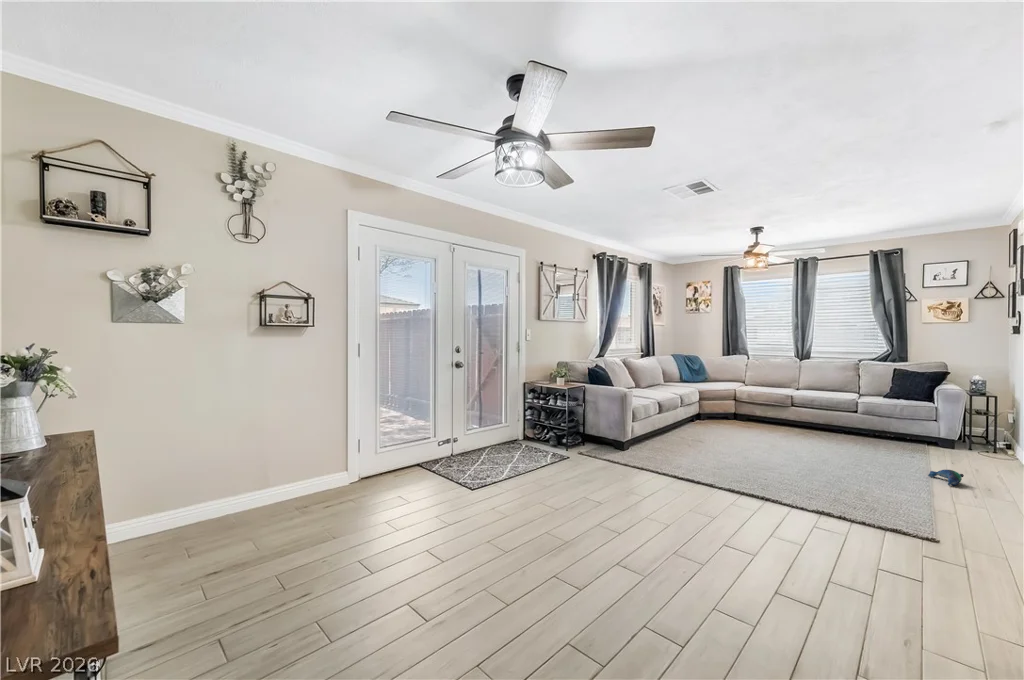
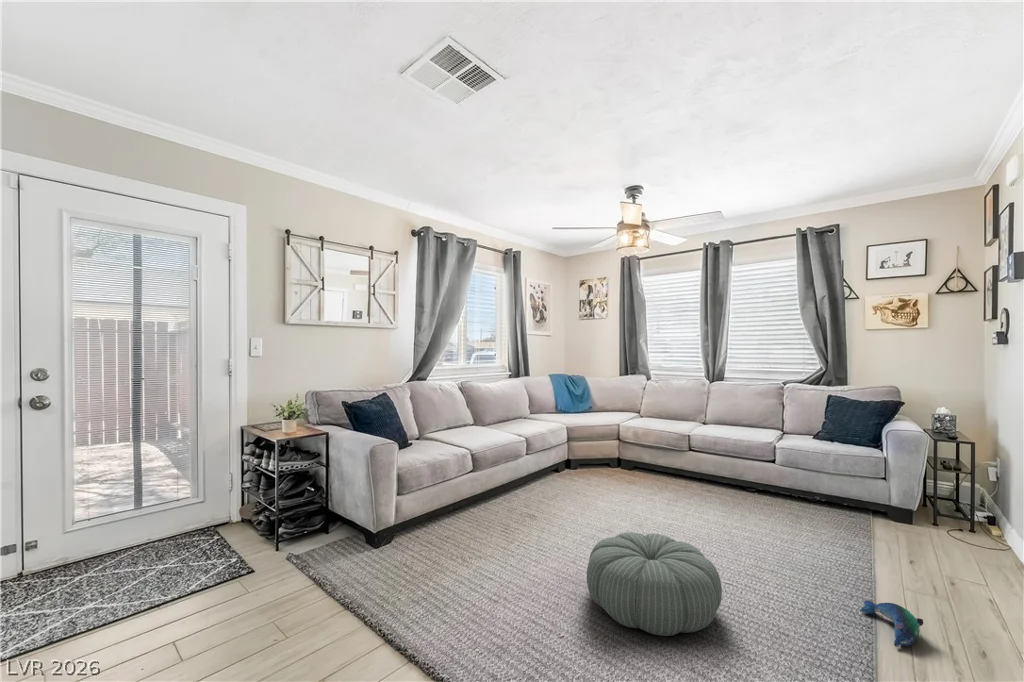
pouf: none [771,438,854,480] -> present [587,532,722,636]

